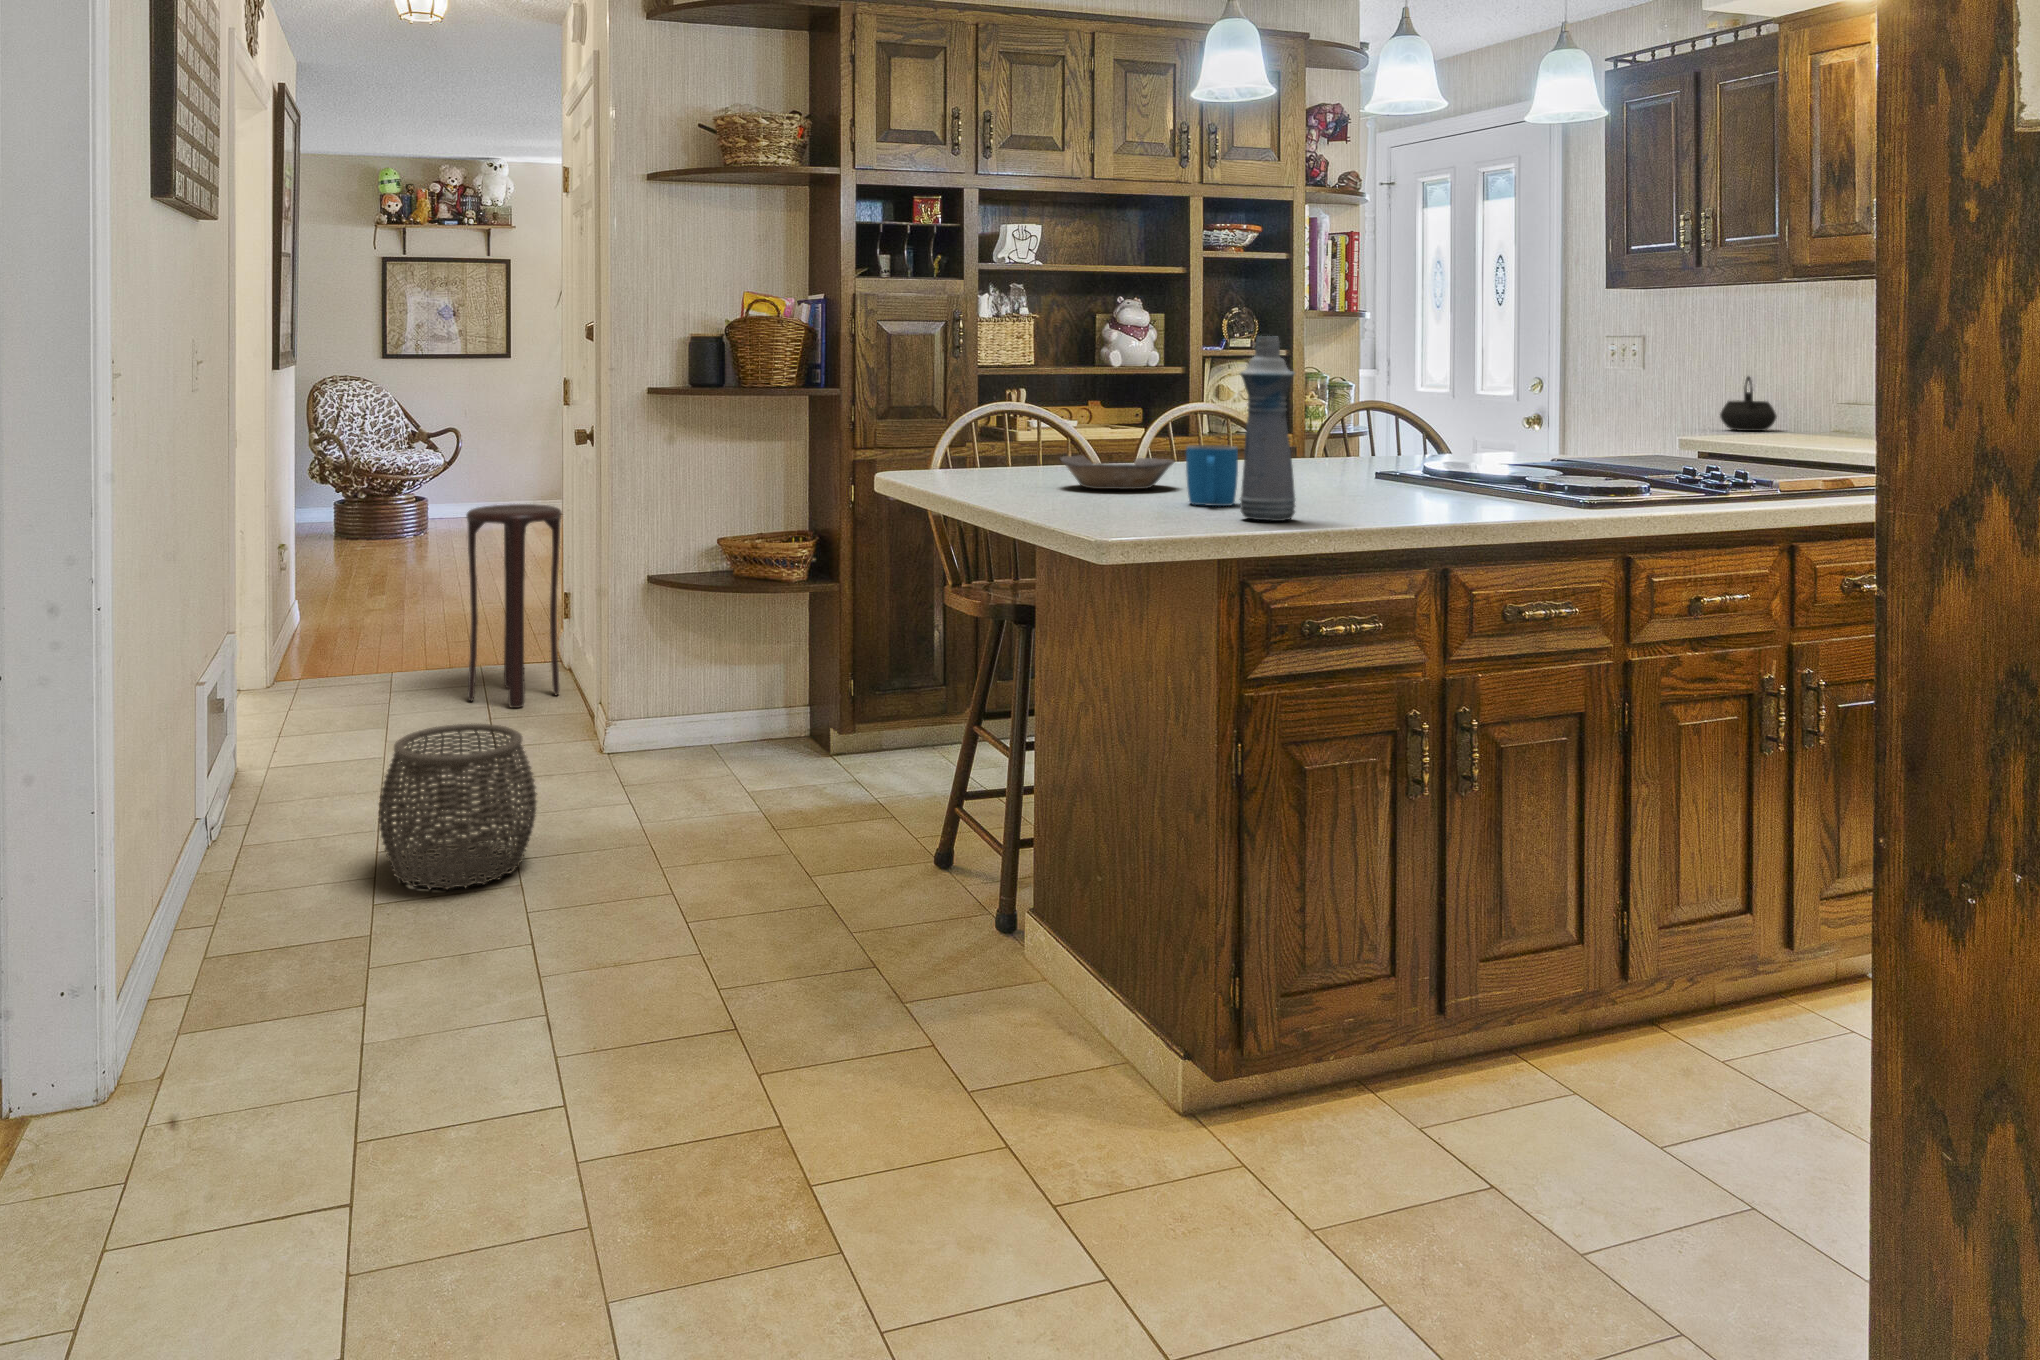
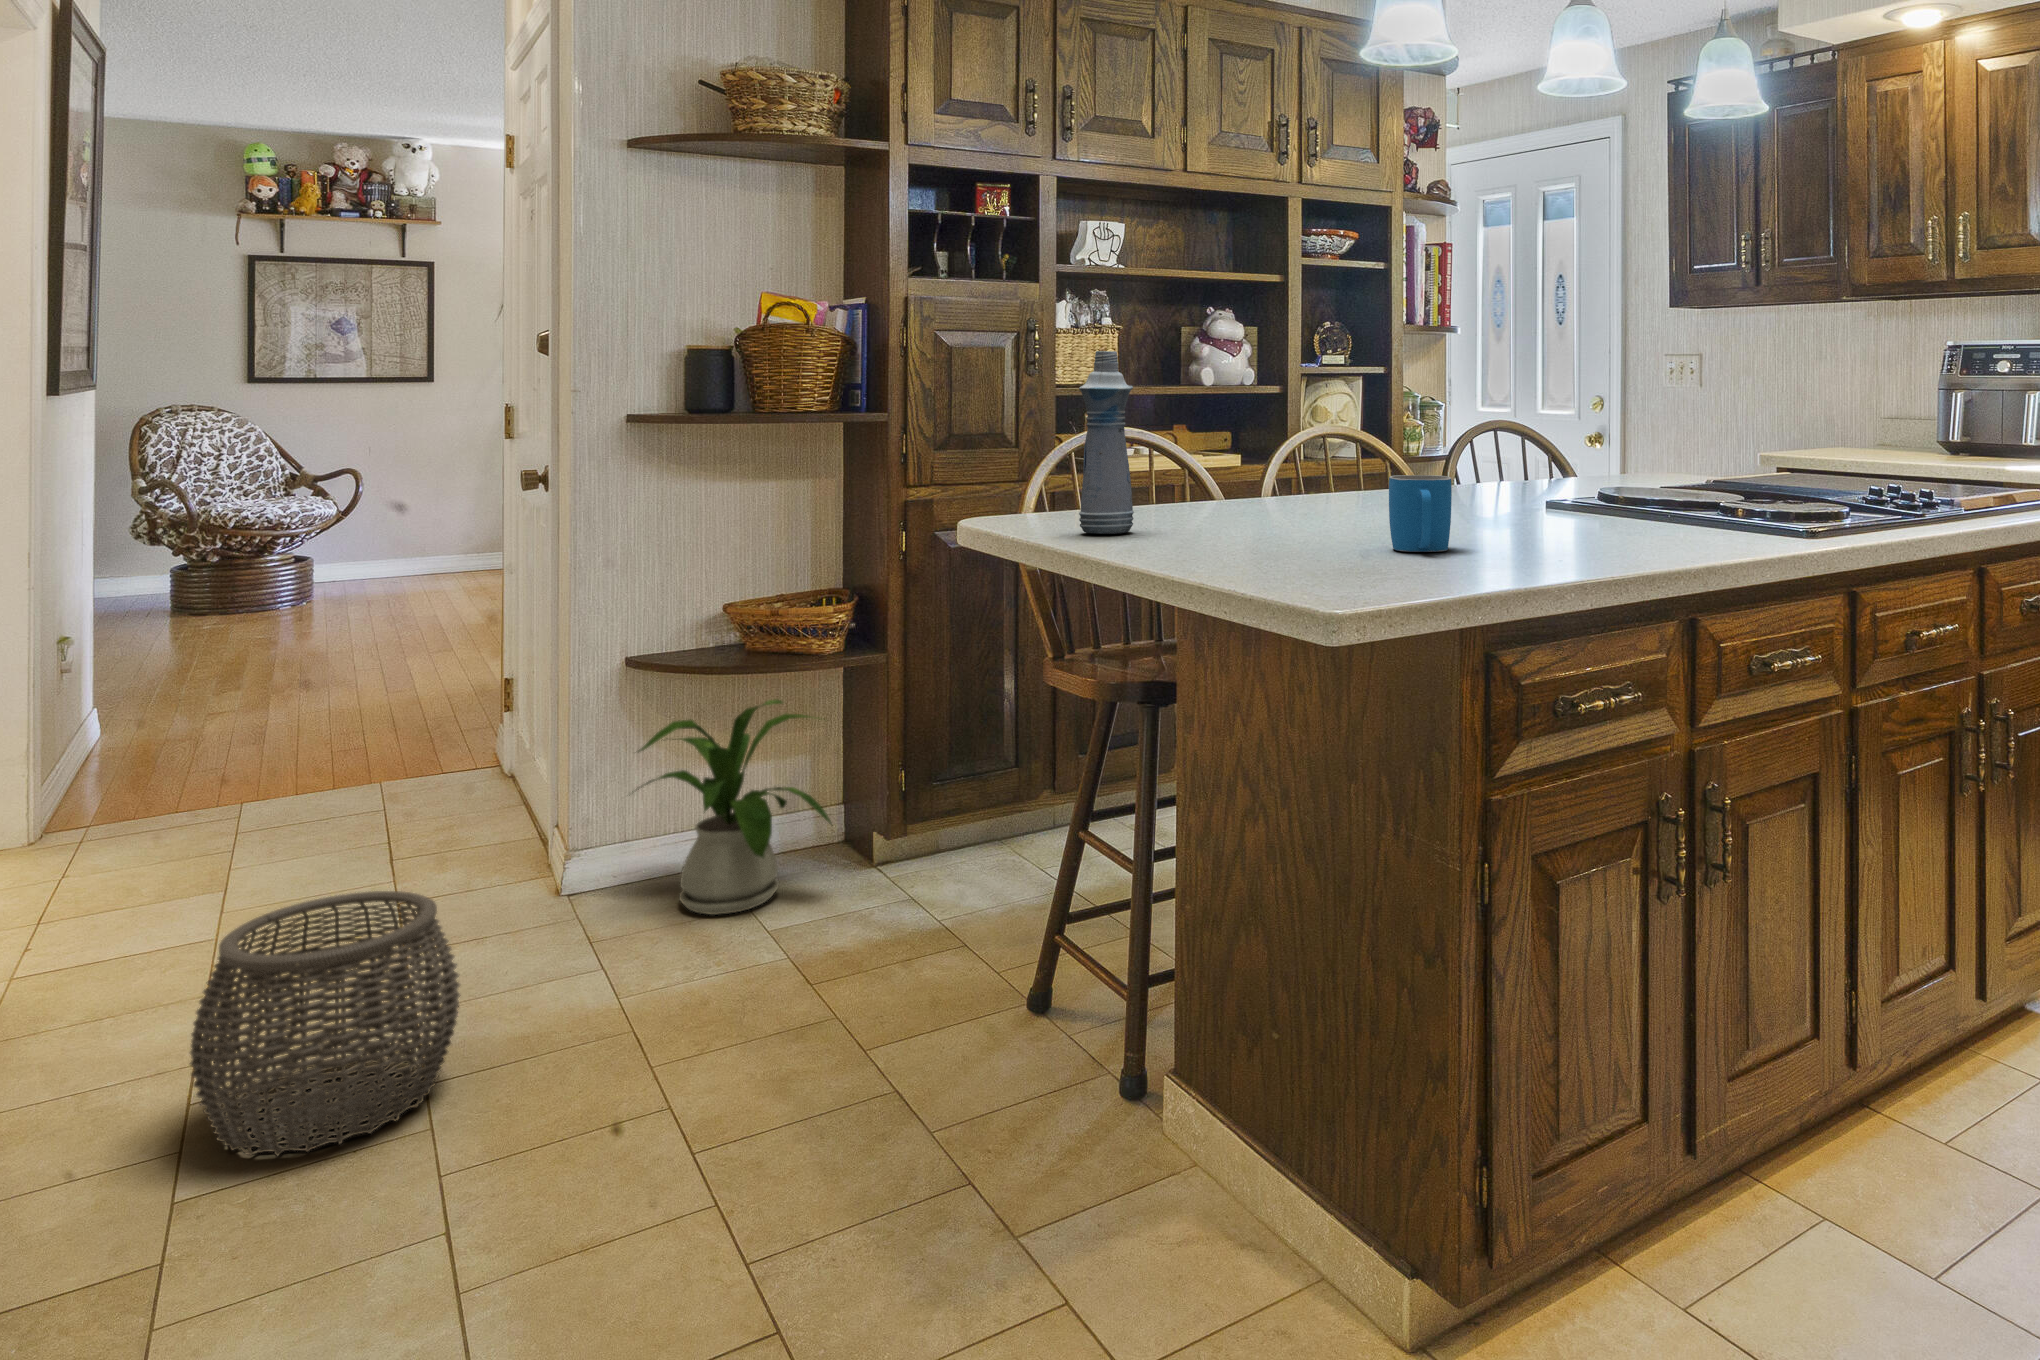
bottle: present [1240,336,1295,521] -> present [1079,351,1134,534]
kettle: present [1720,376,1776,431] -> none [1780,392,1830,445]
bowl: present [1061,456,1175,489] -> none [1209,490,1350,532]
stool: present [466,504,562,708] -> none [358,567,502,838]
house plant: none [648,614,796,778] -> present [632,700,831,915]

